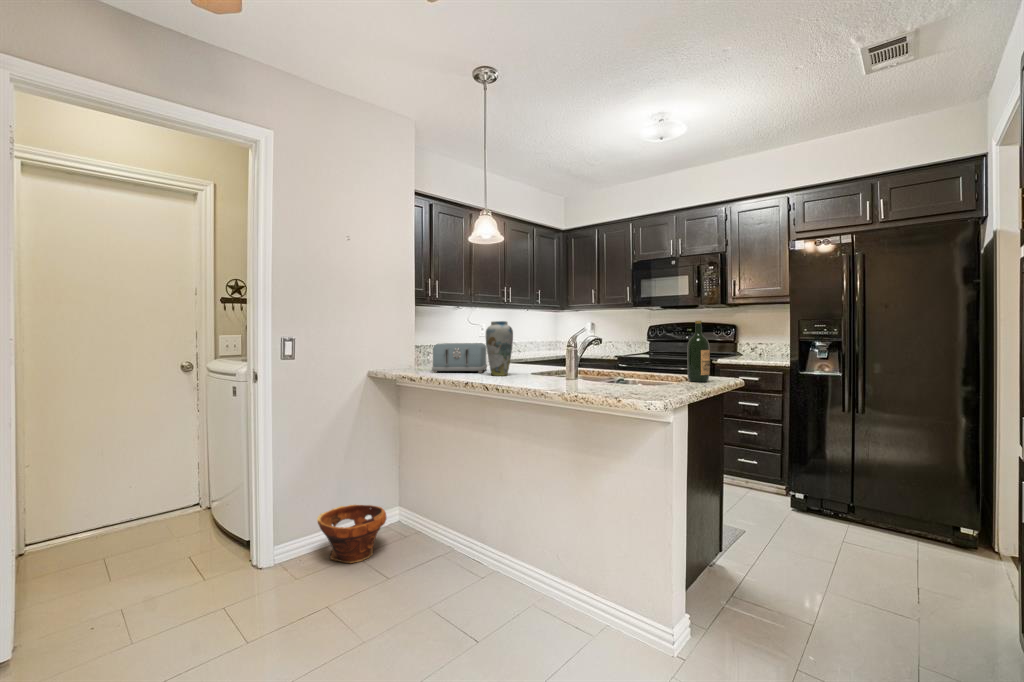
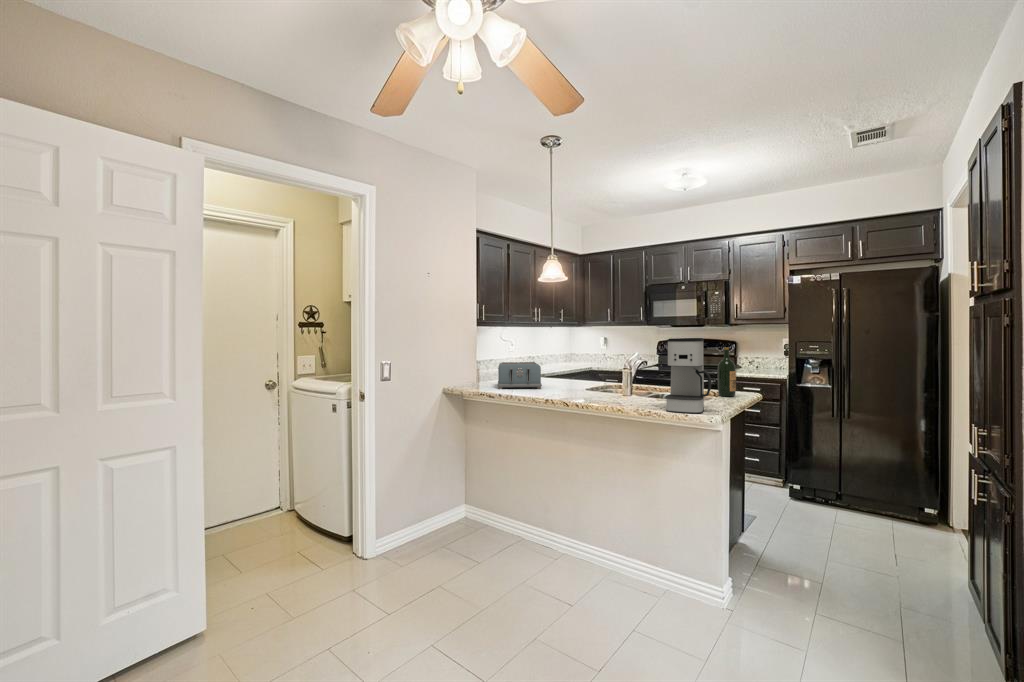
coffee maker: none [595,298,654,398] -> present [666,338,711,414]
vase: present [486,321,513,376] -> none [548,346,571,392]
planter: present [317,505,386,563] -> none [412,502,467,551]

